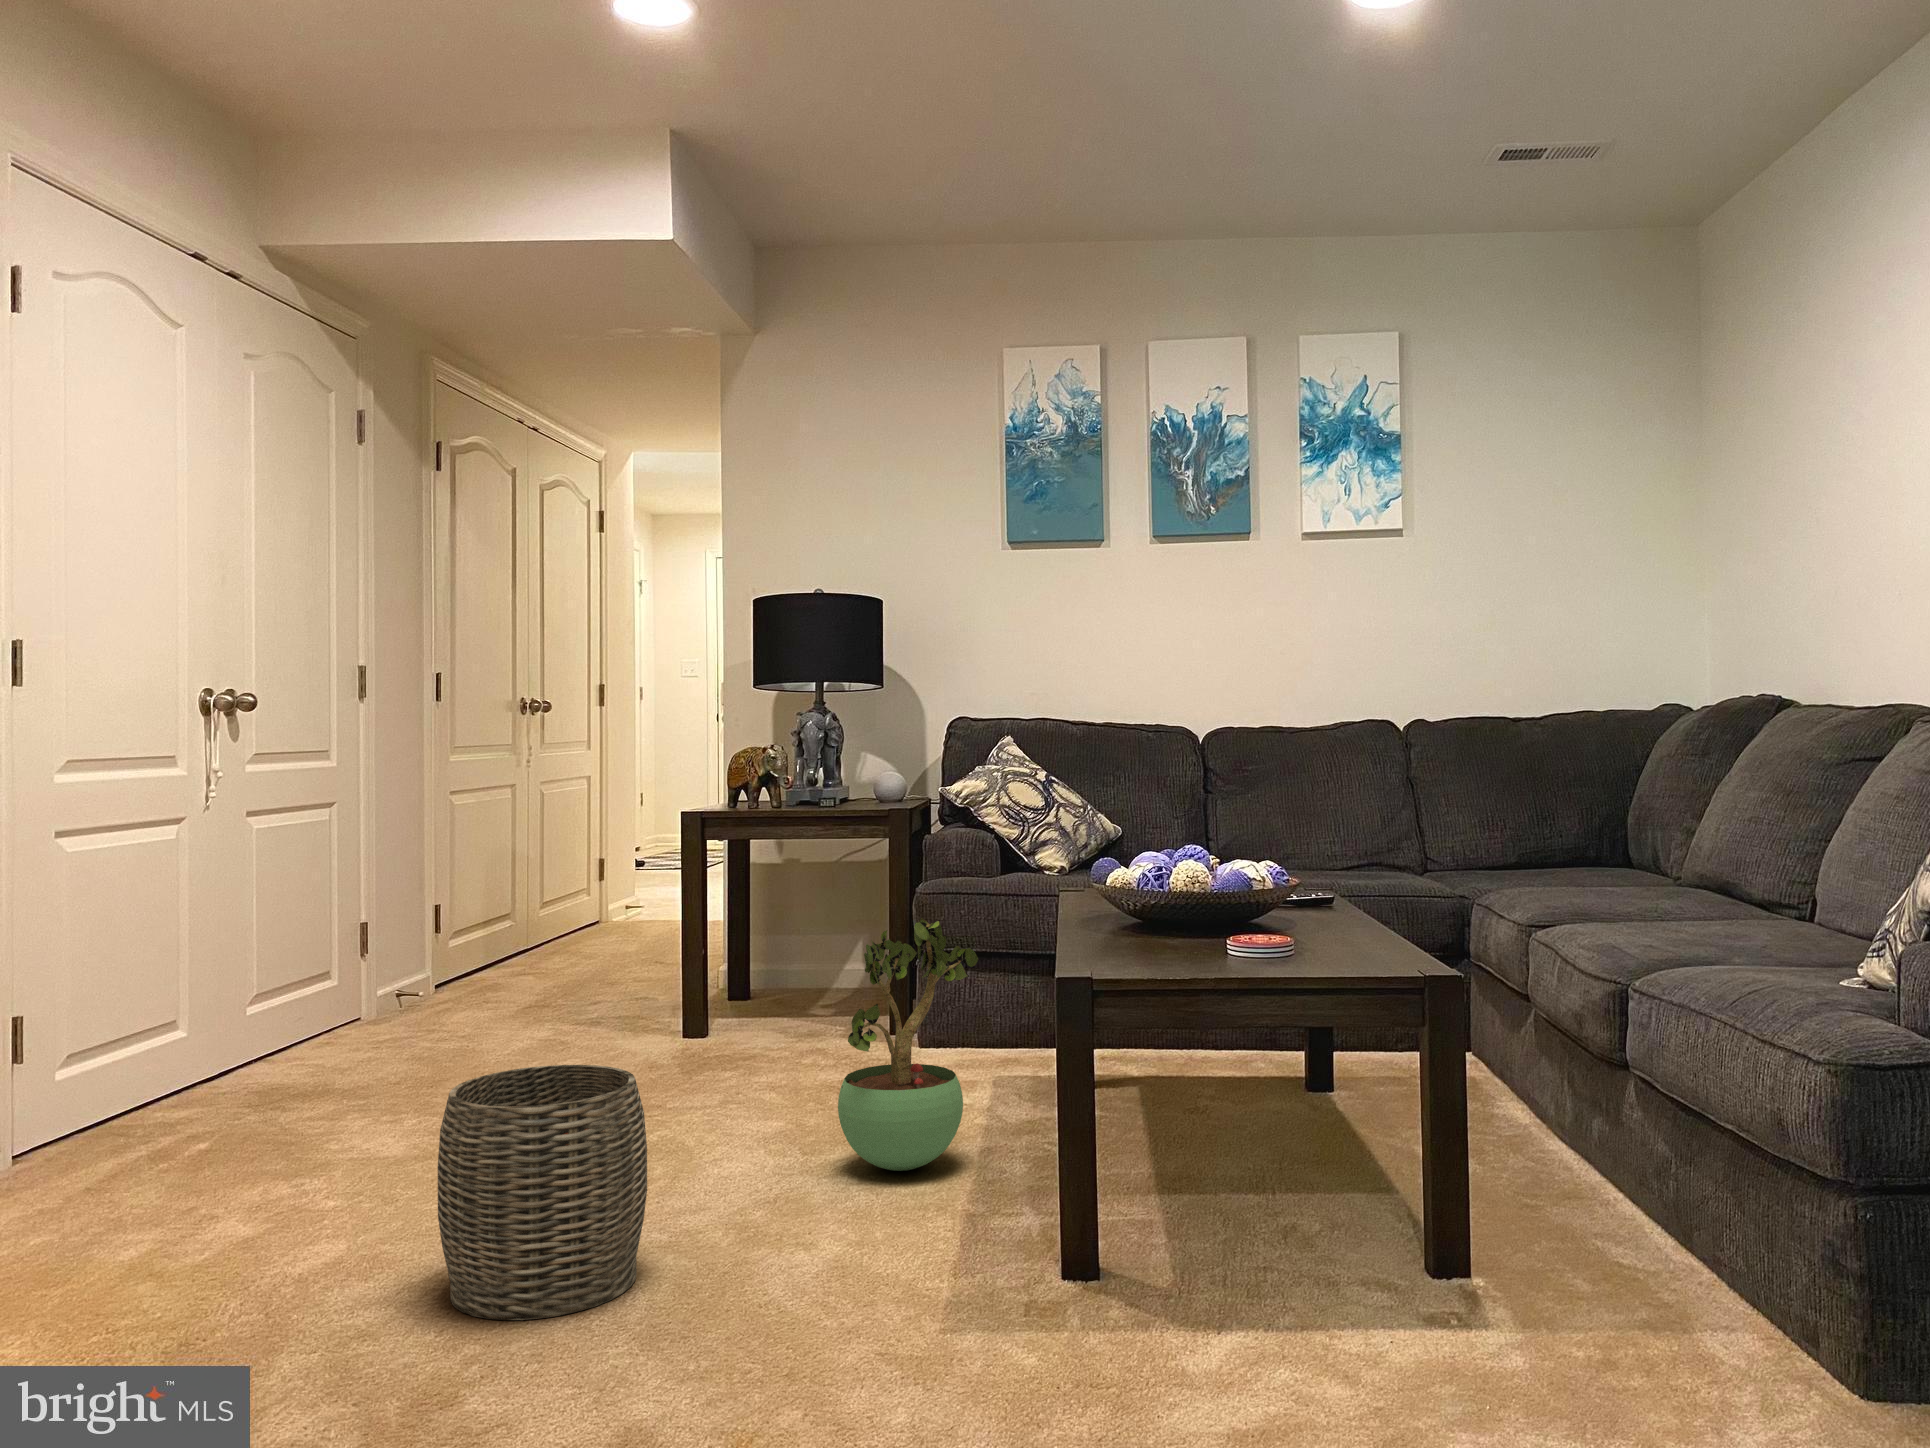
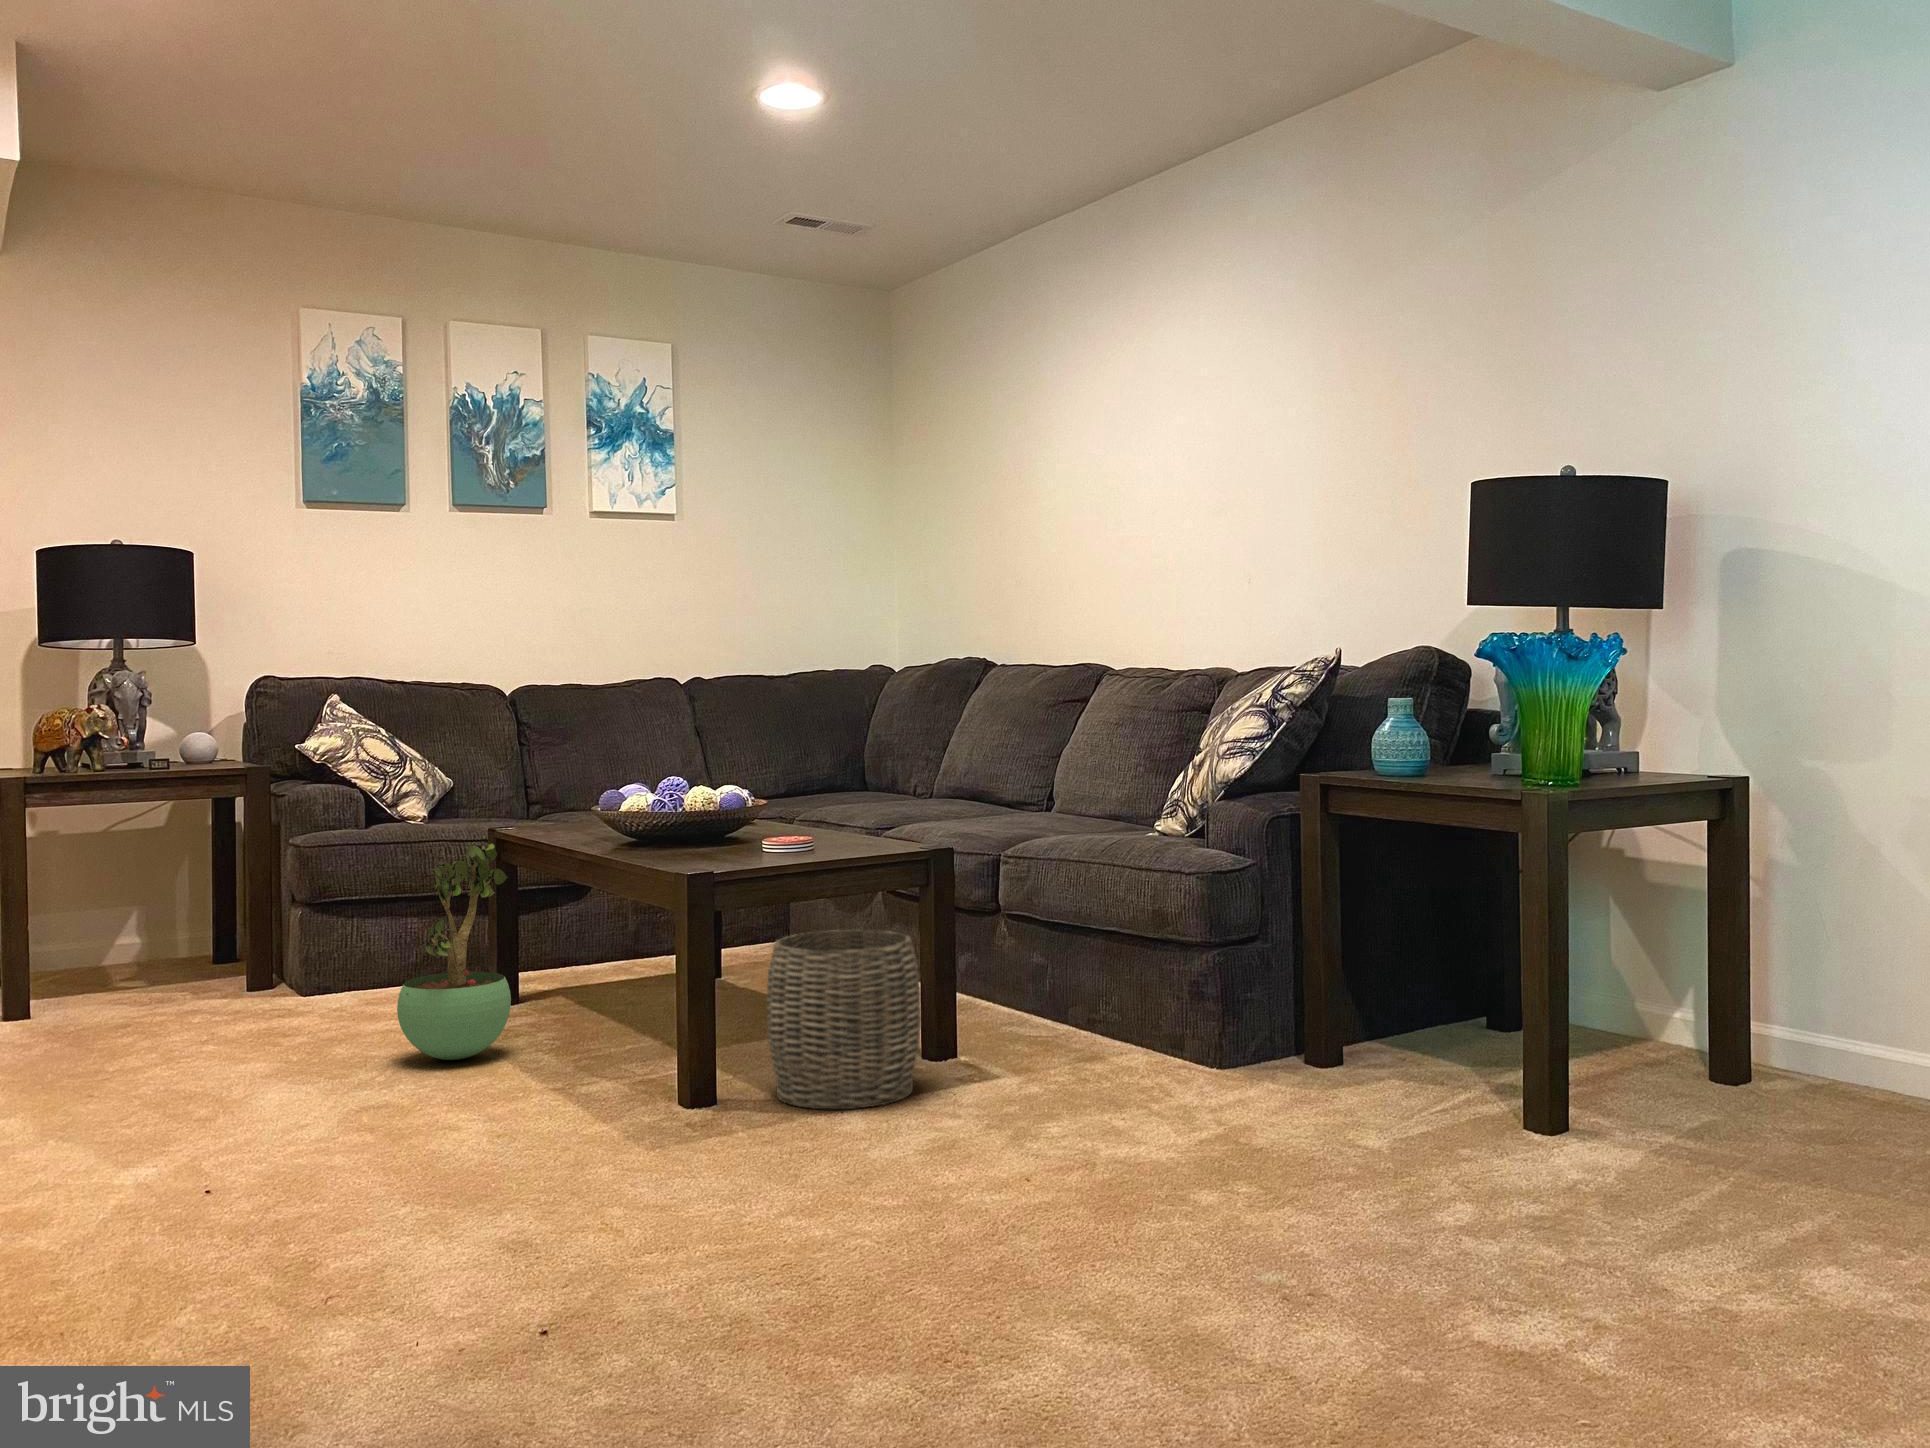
woven basket: present [438,1065,647,1320] -> present [767,930,921,1109]

